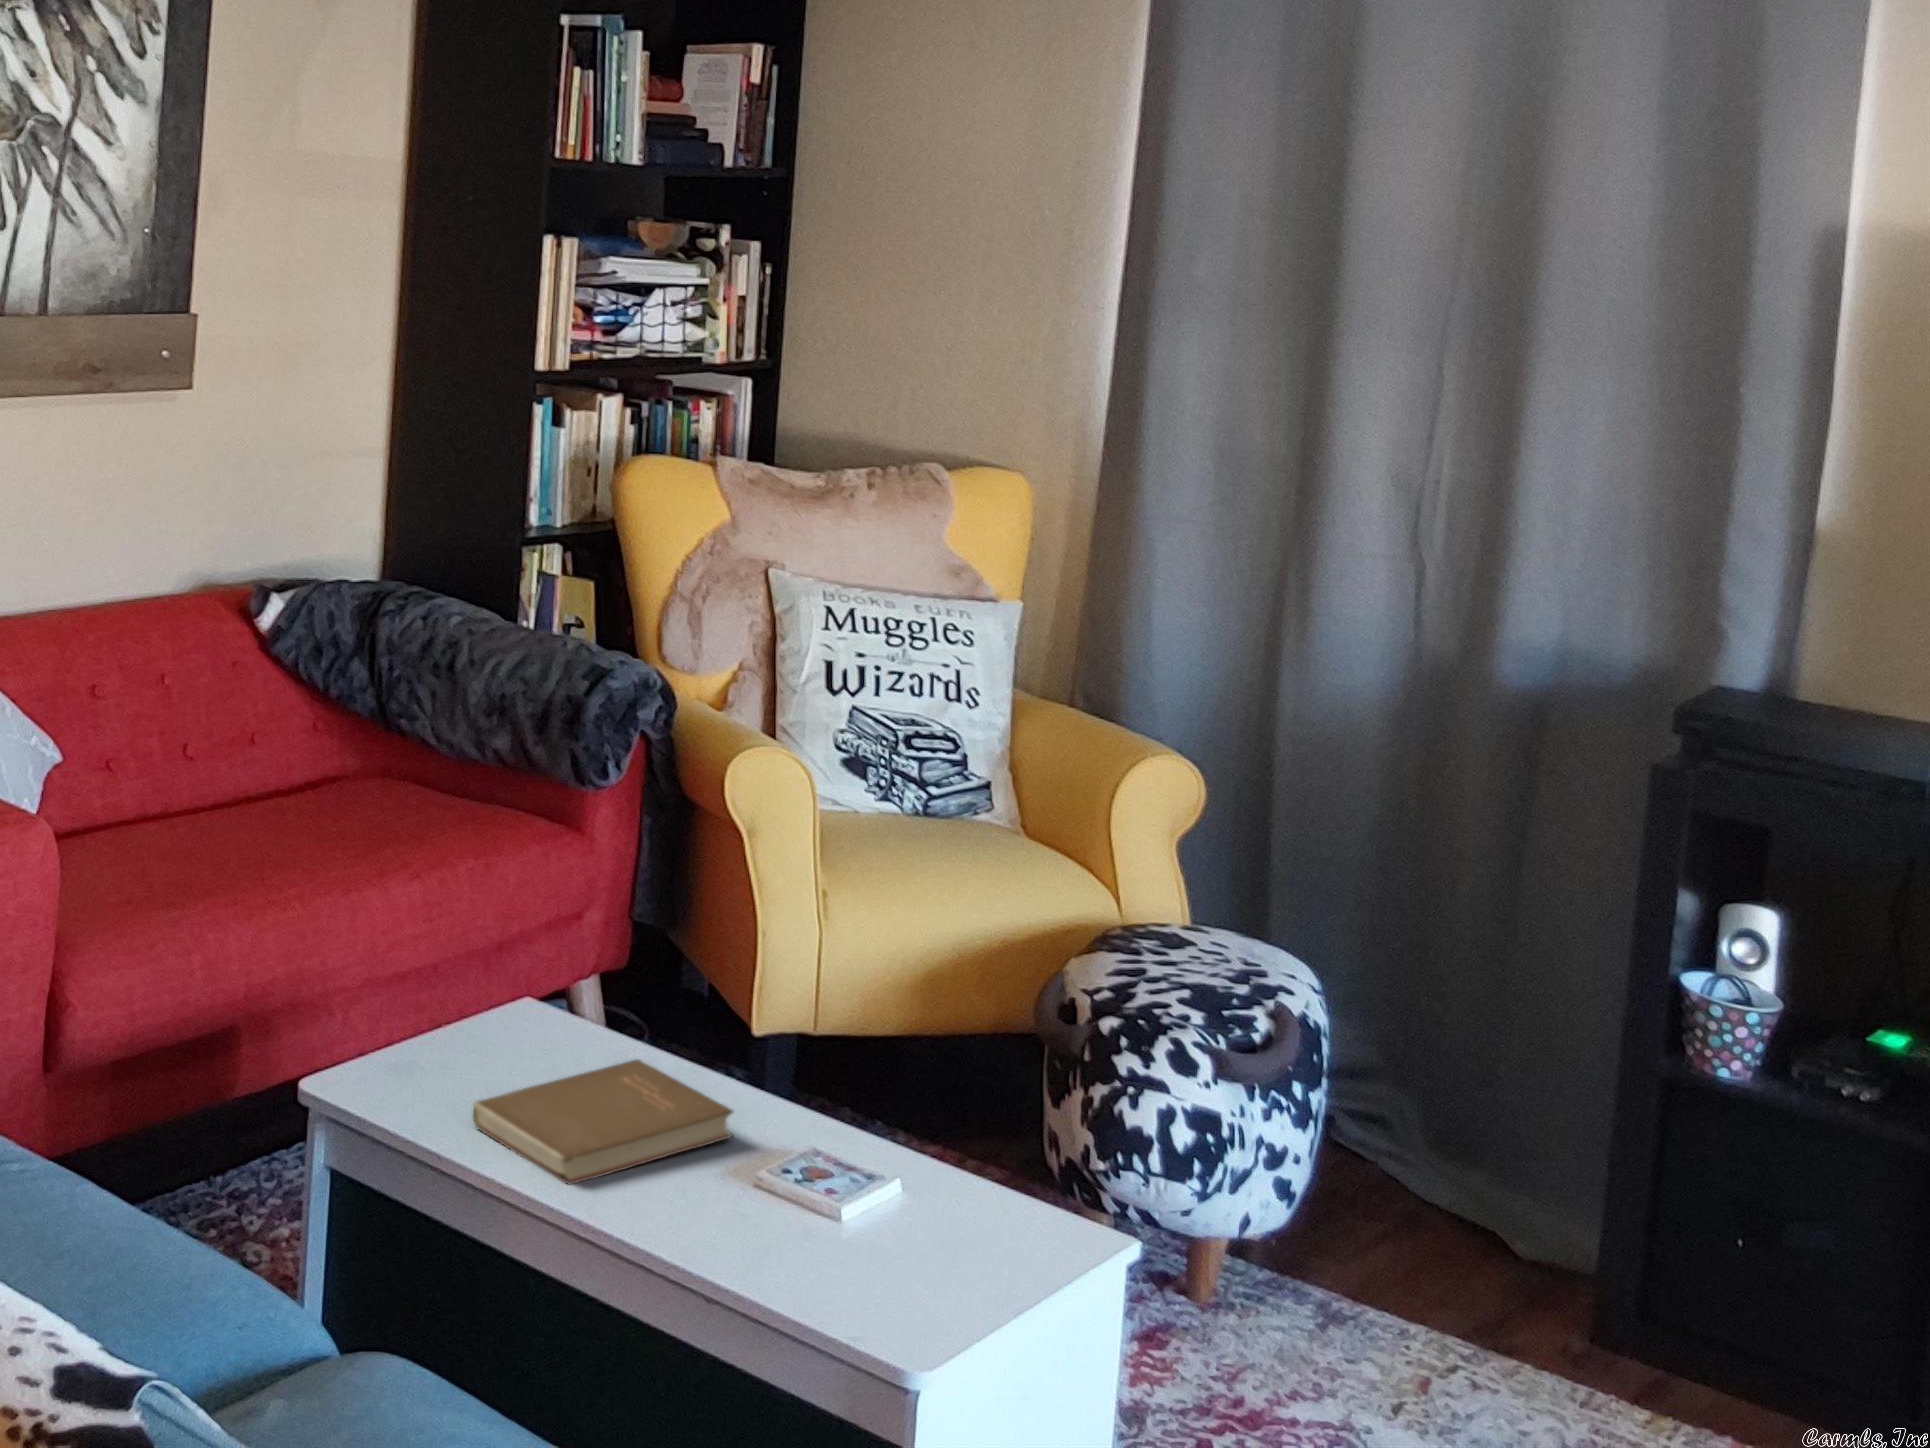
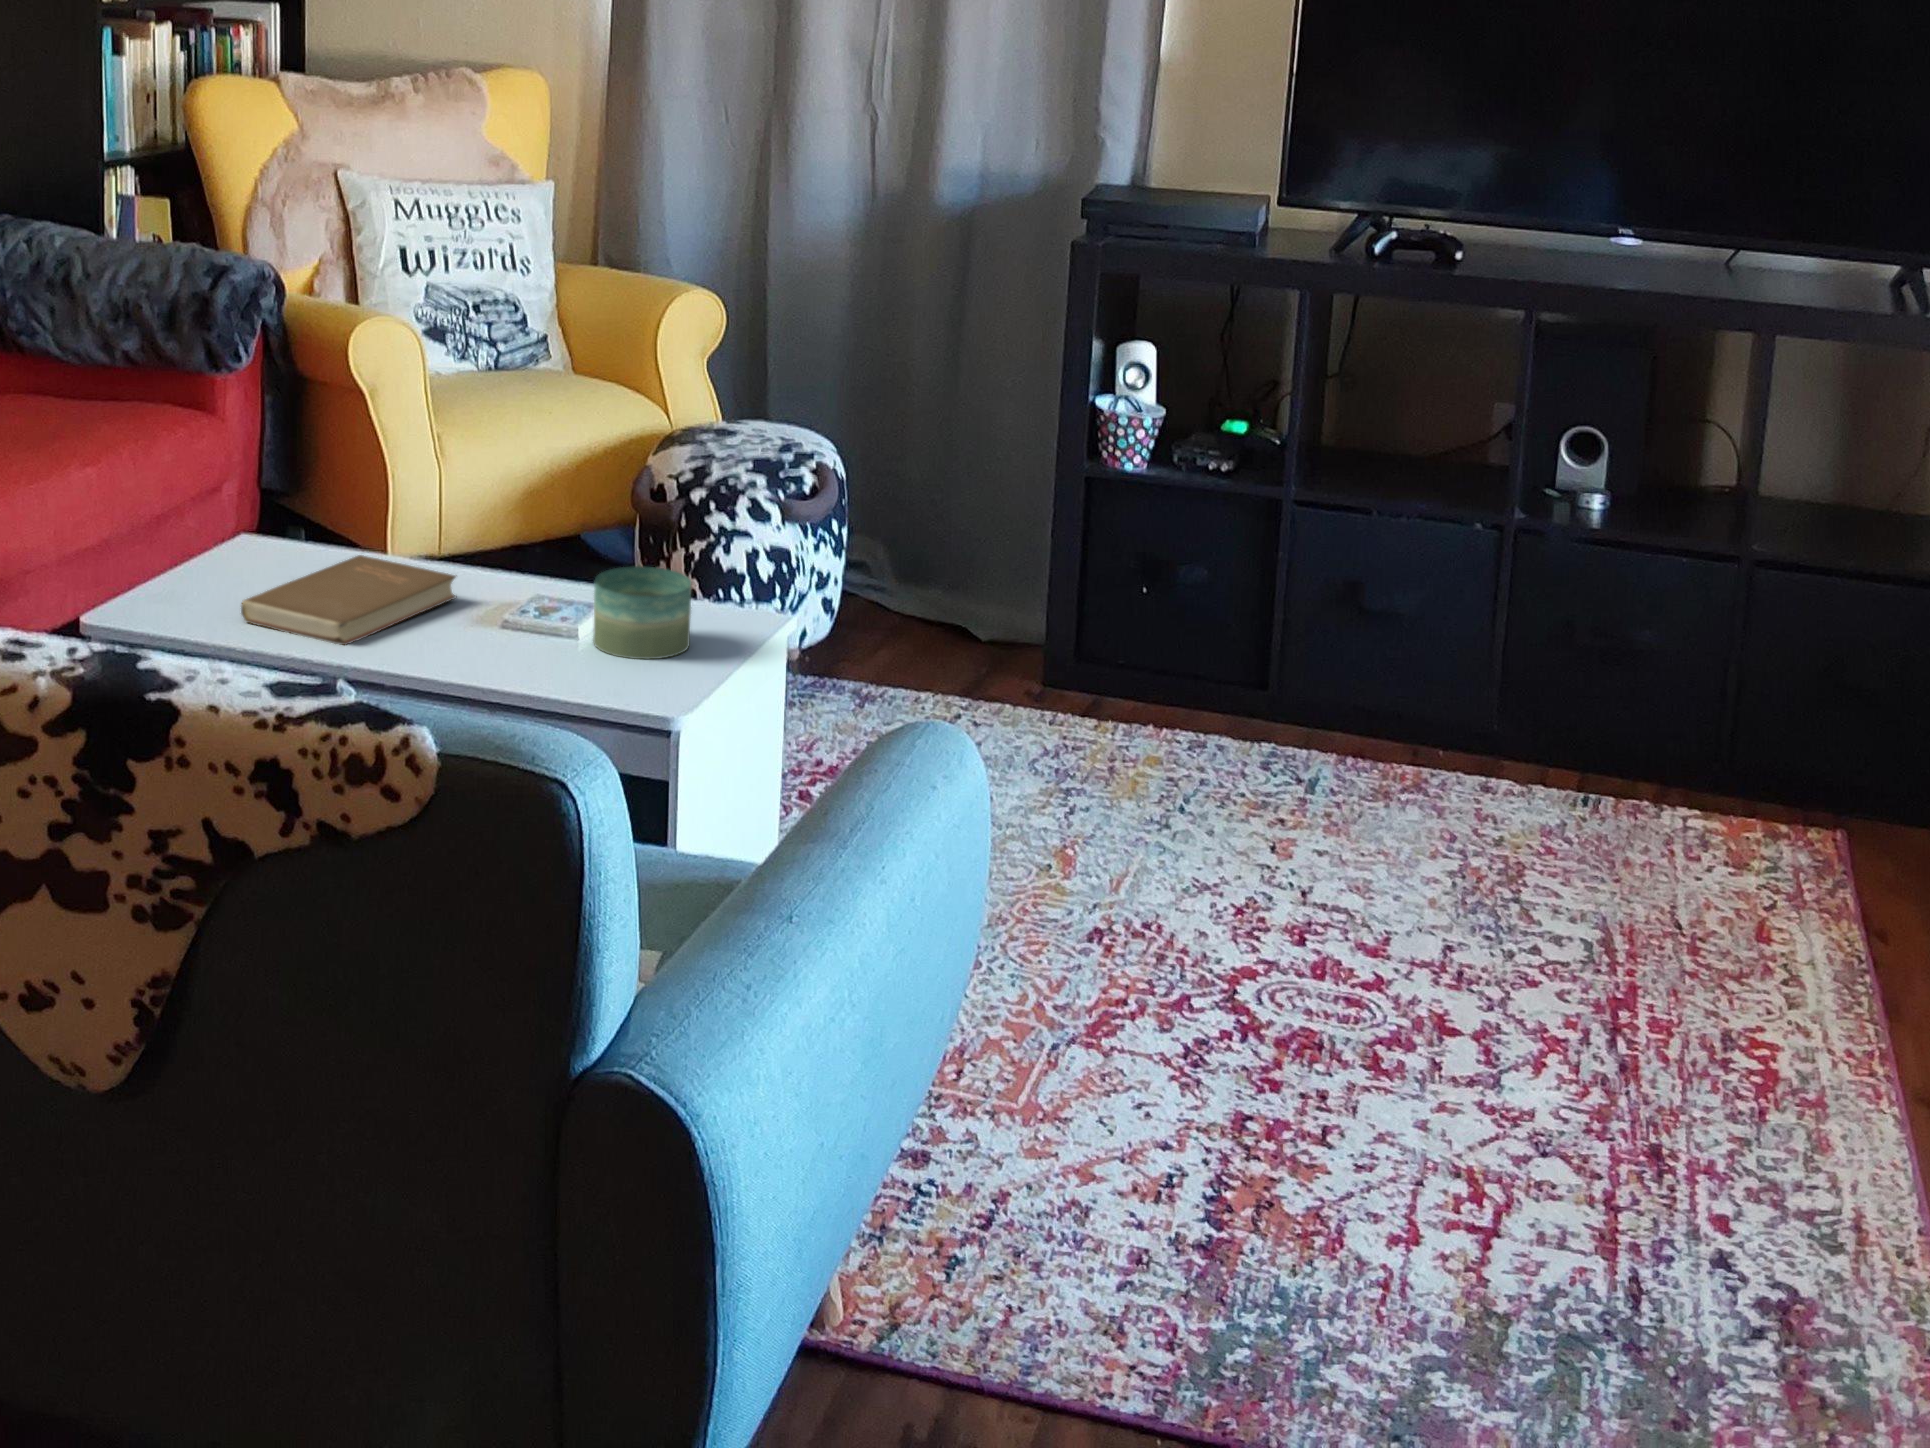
candle: none [866,1148,995,1284] -> present [593,566,691,659]

